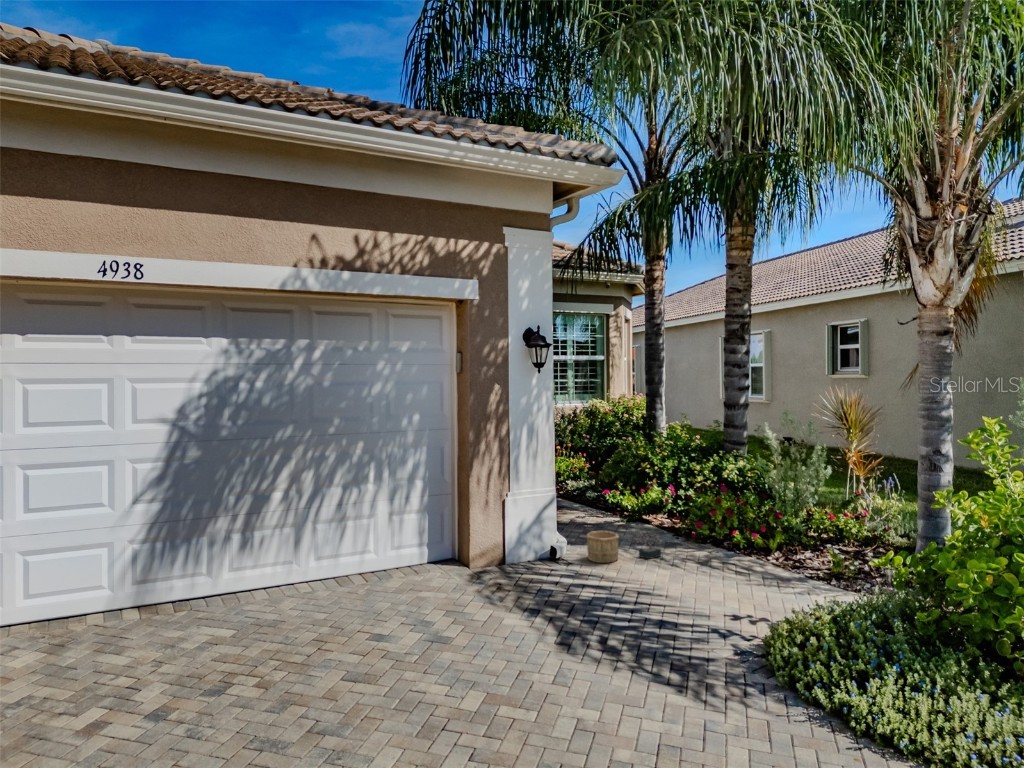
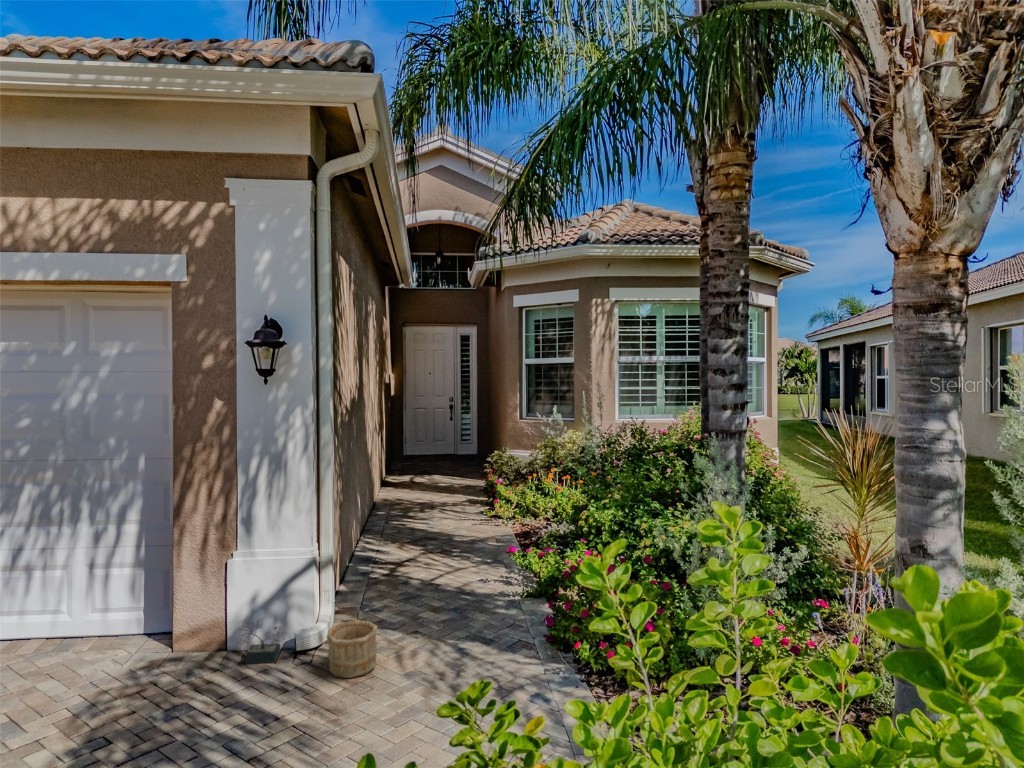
decorative plant: present [634,532,661,559] -> present [236,619,285,664]

